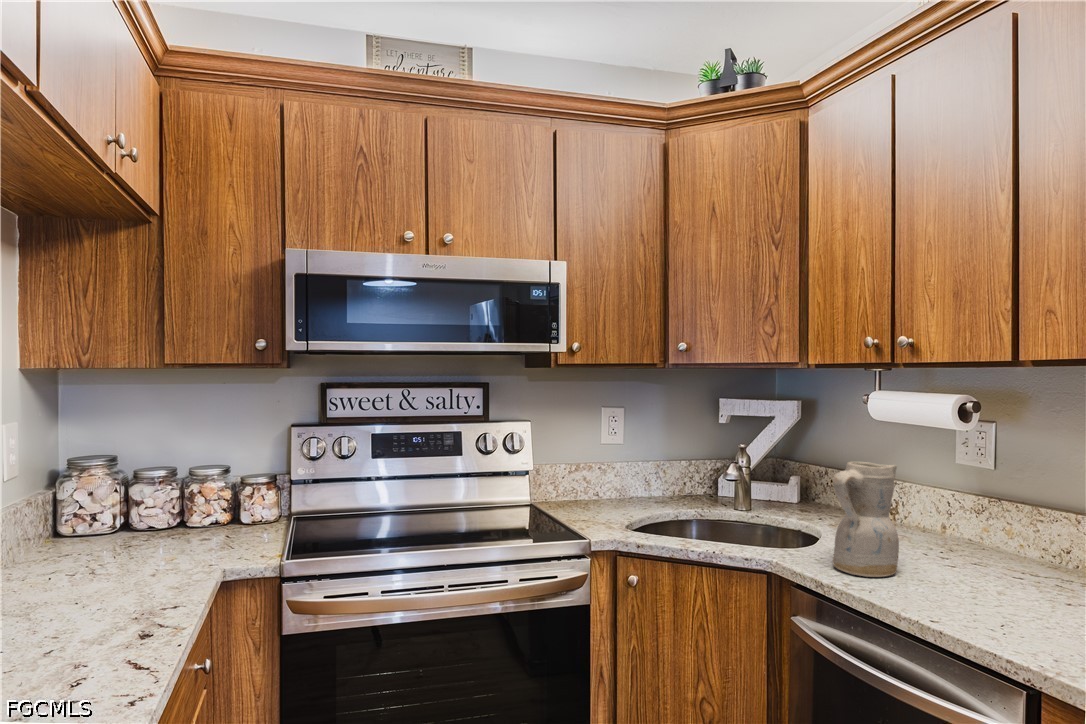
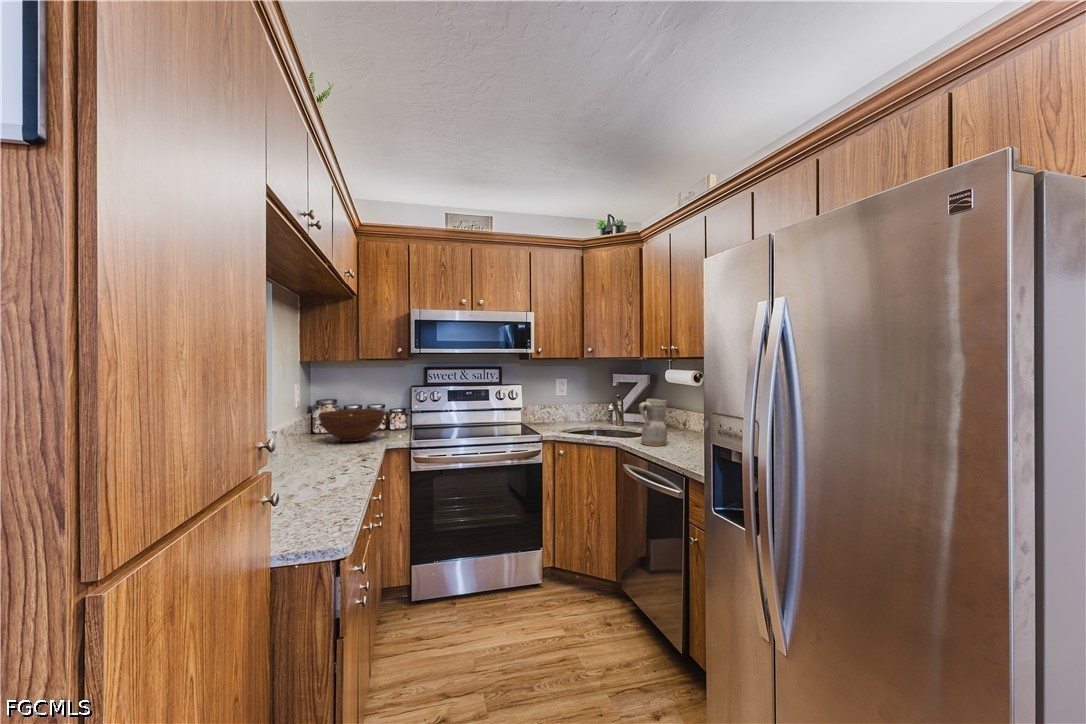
fruit bowl: none [55,481,222,566] -> present [319,409,385,442]

